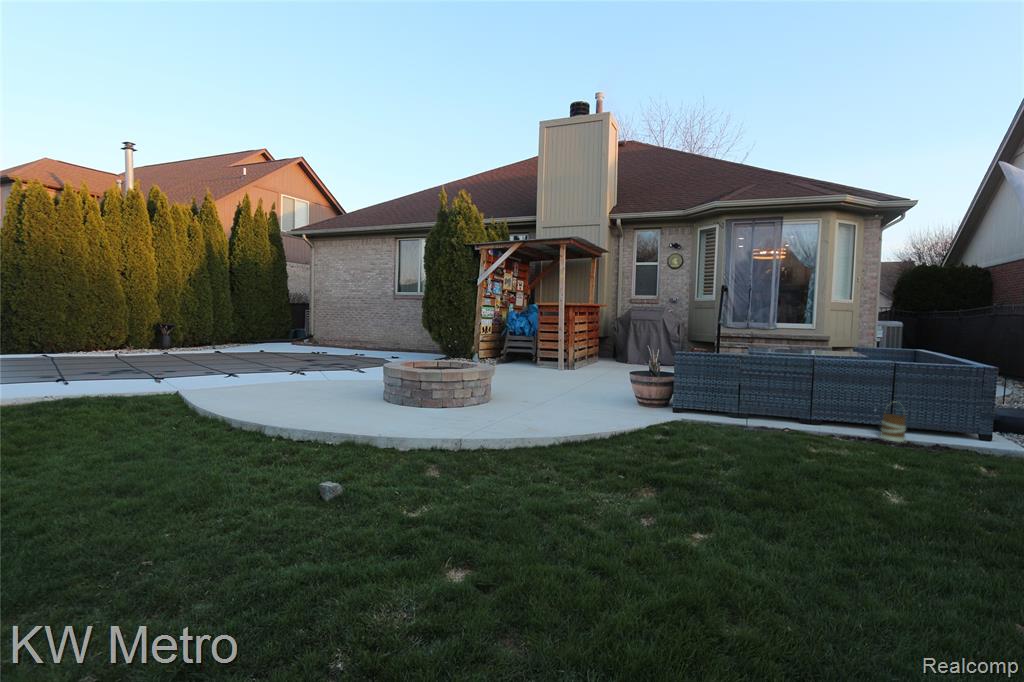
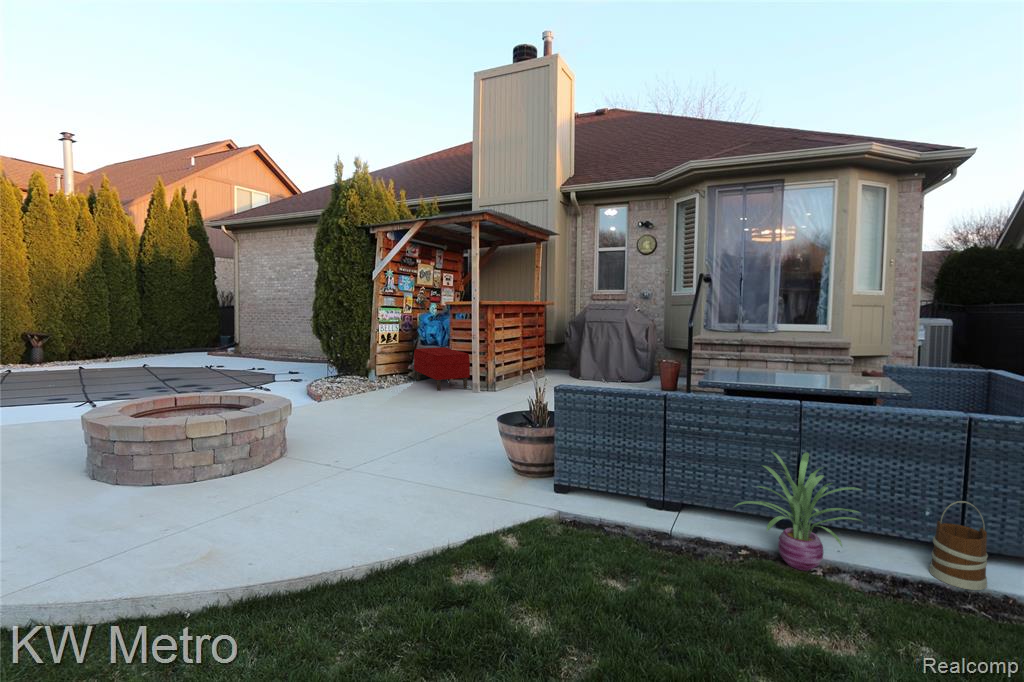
bench: none [507,337,556,368] -> present [414,347,470,391]
decorative plant: none [784,381,851,437] -> present [735,452,861,570]

